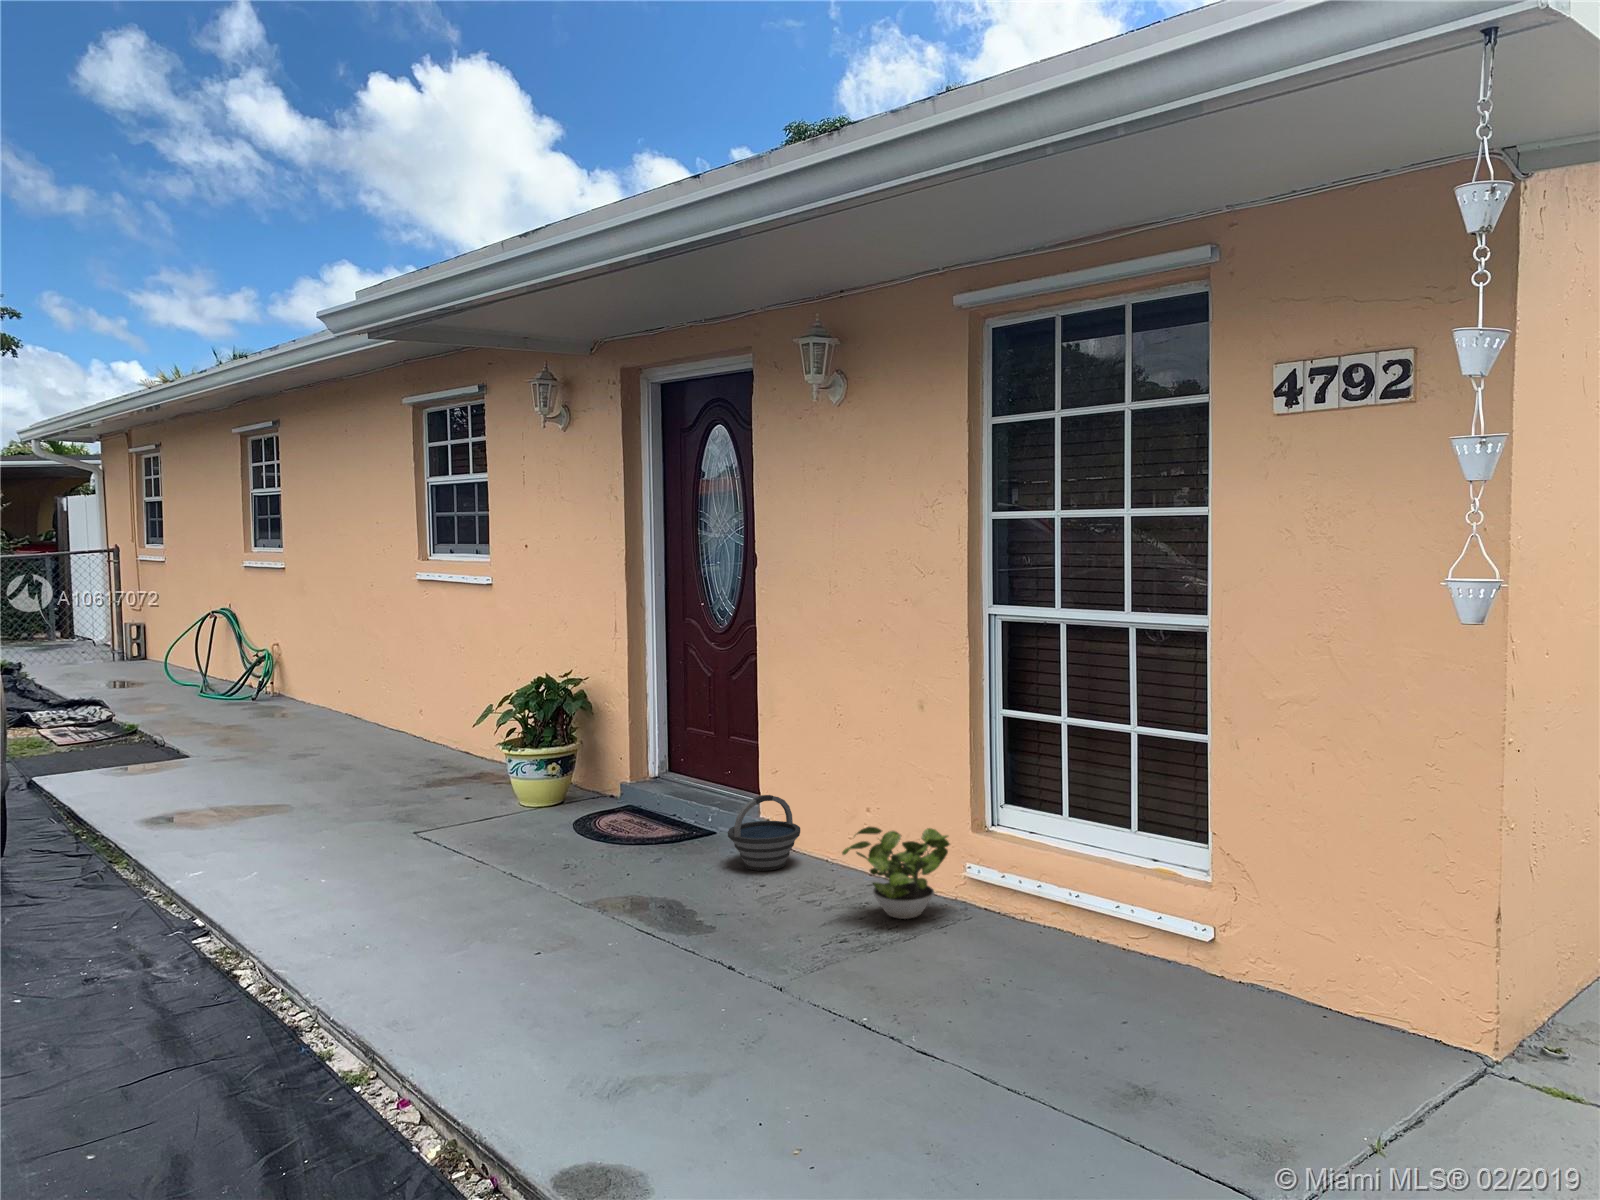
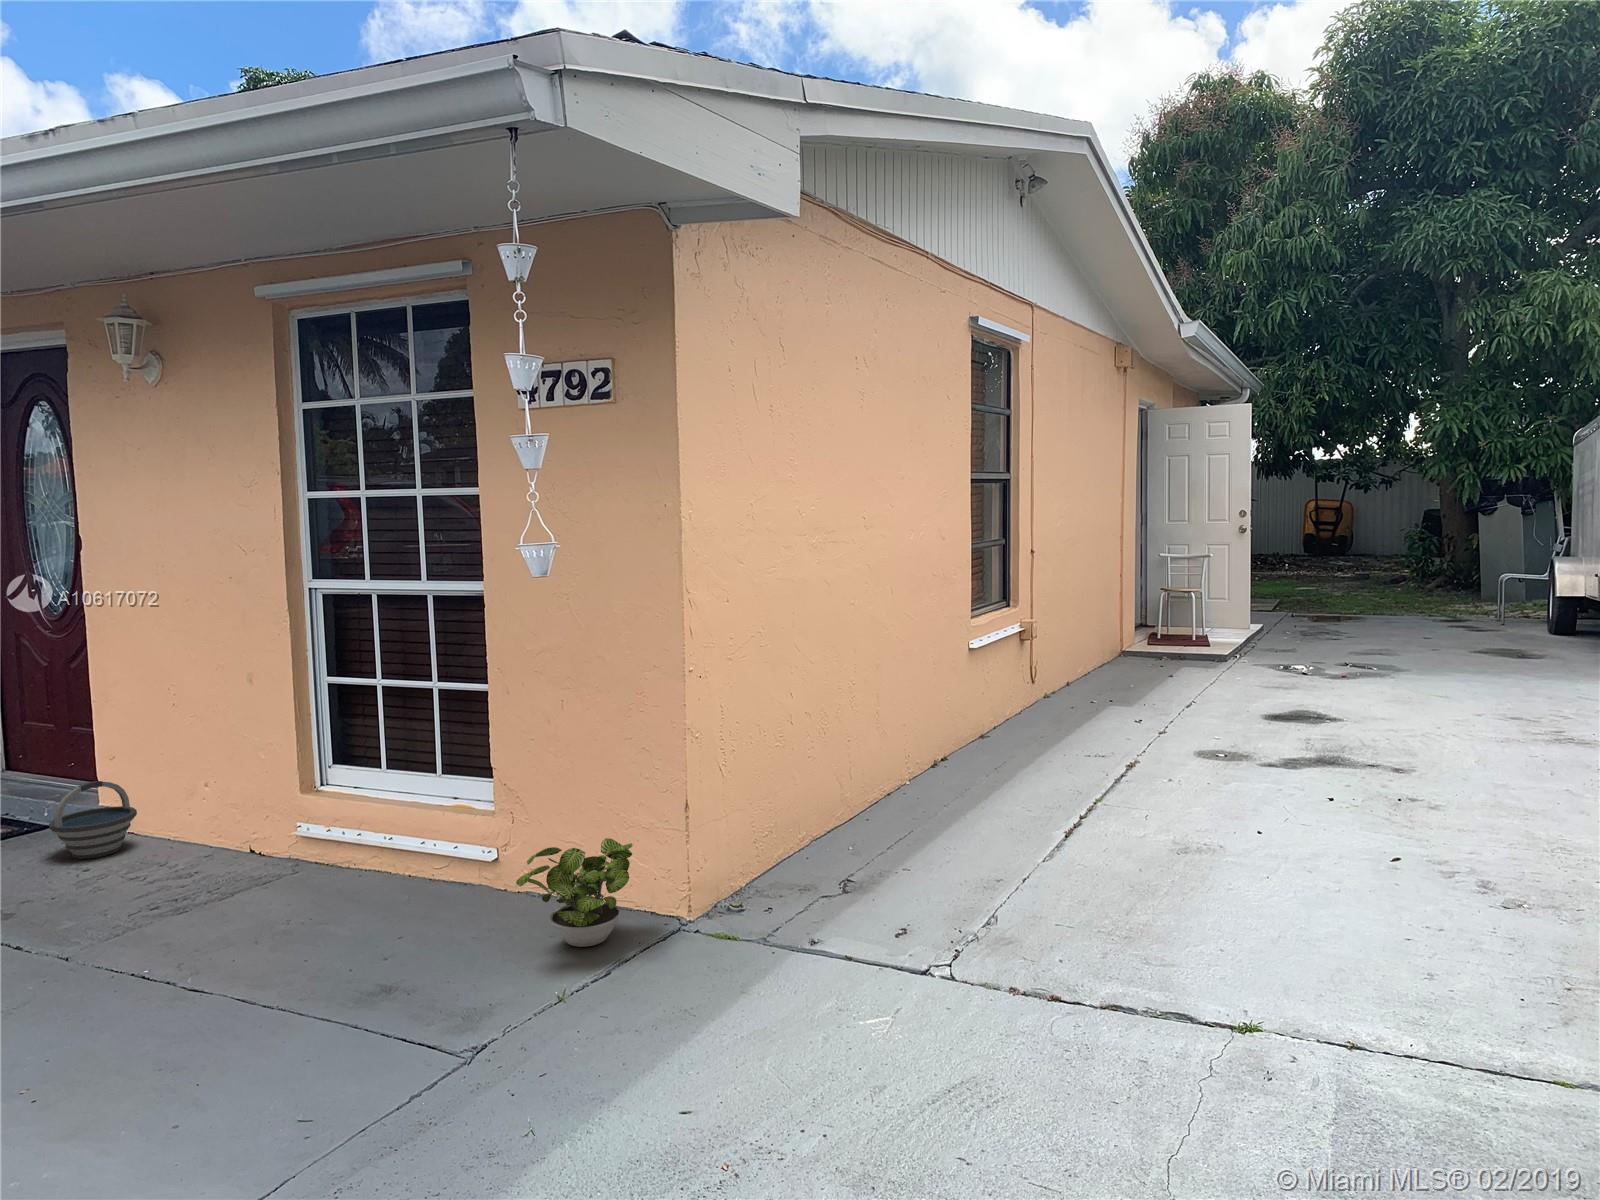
potted plant: present [842,827,950,919] -> present [516,838,633,947]

